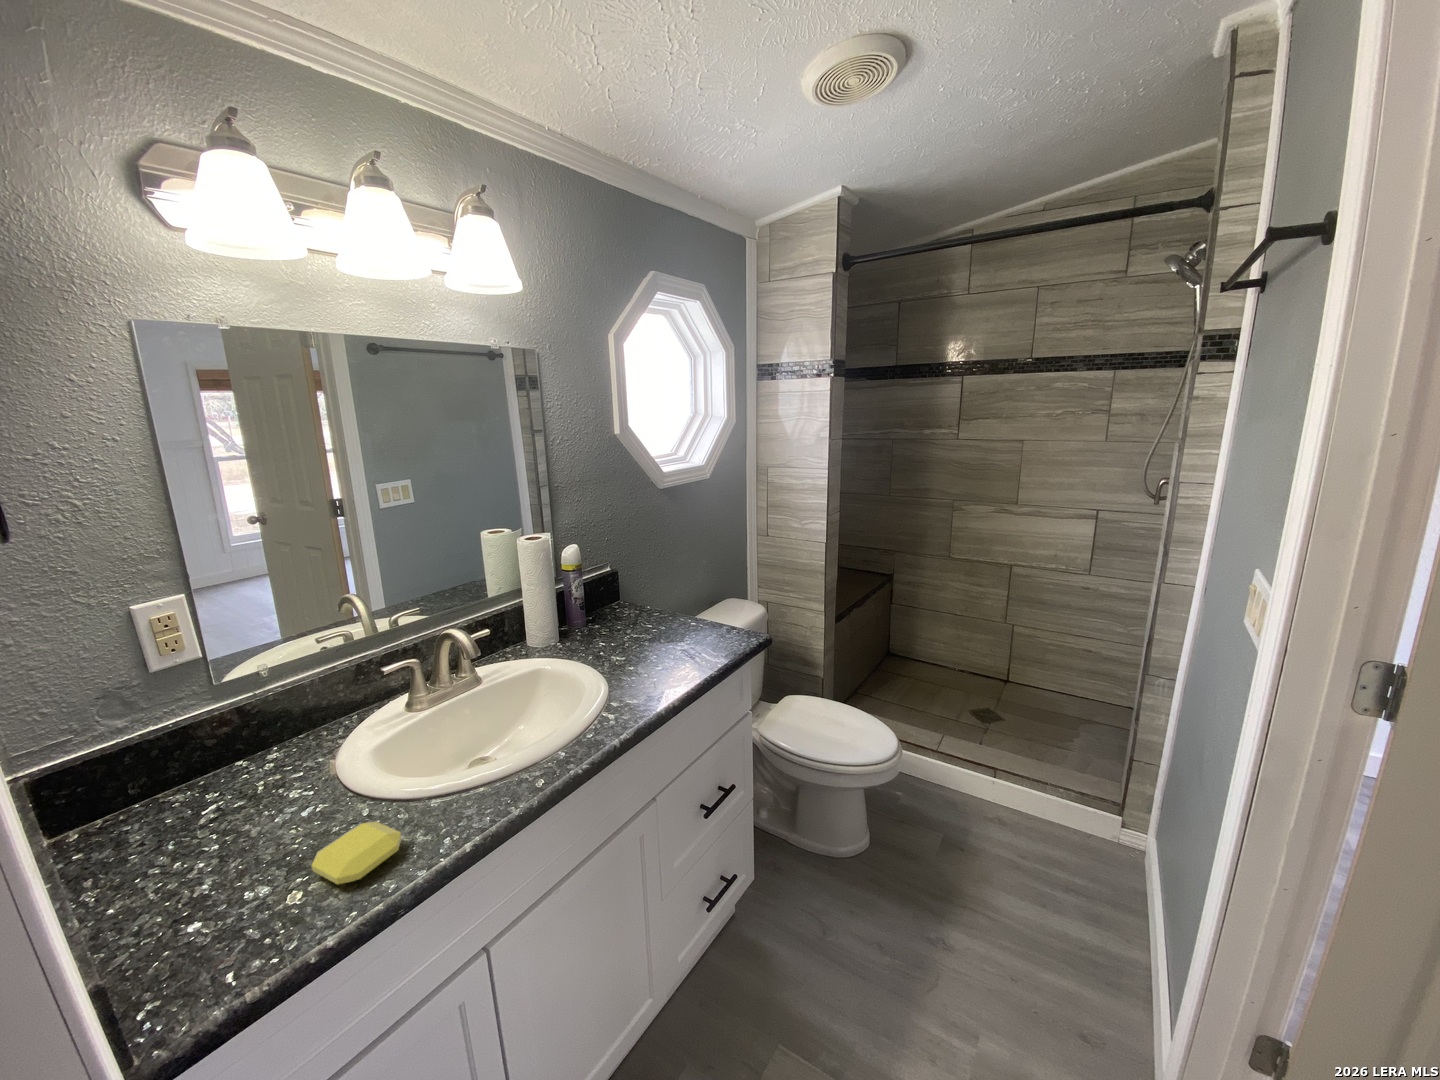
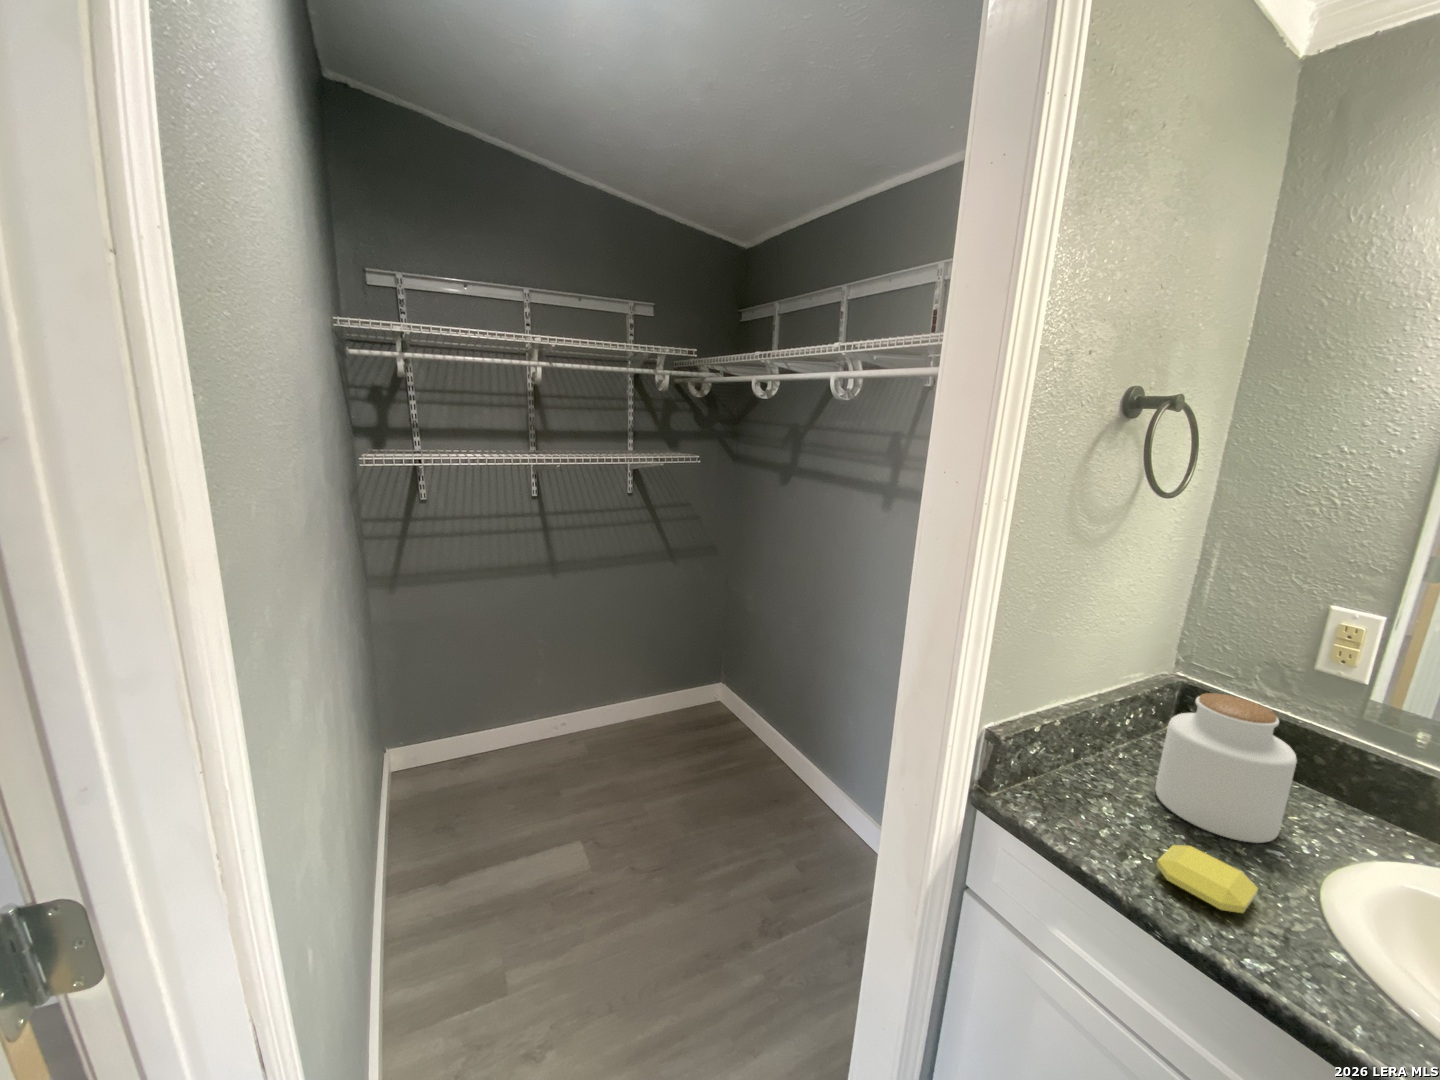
jar: none [147,711,300,876] -> present [1155,693,1297,843]

